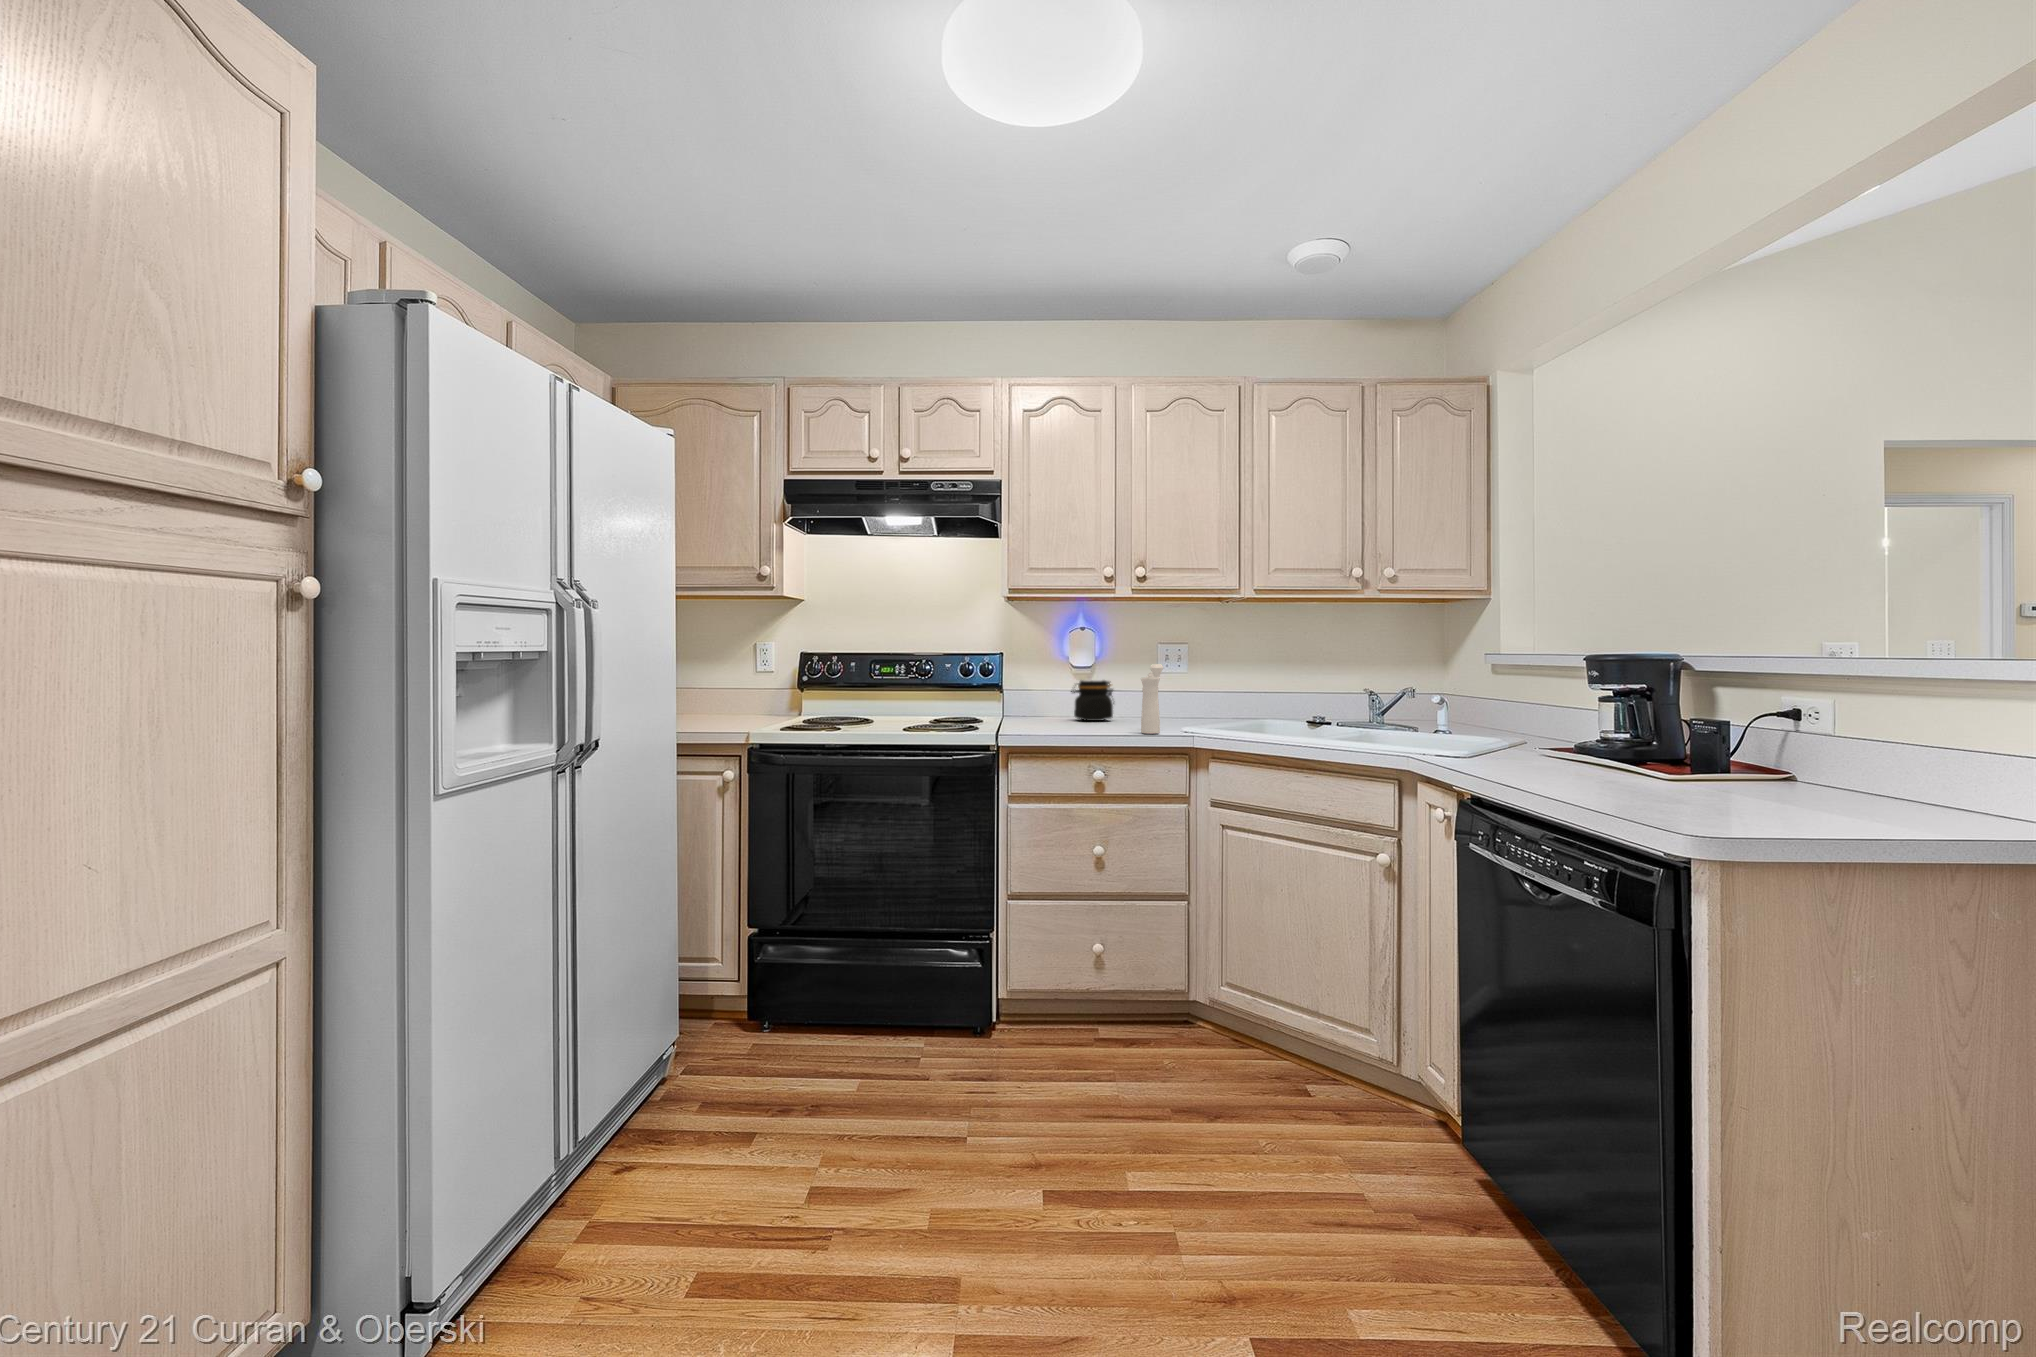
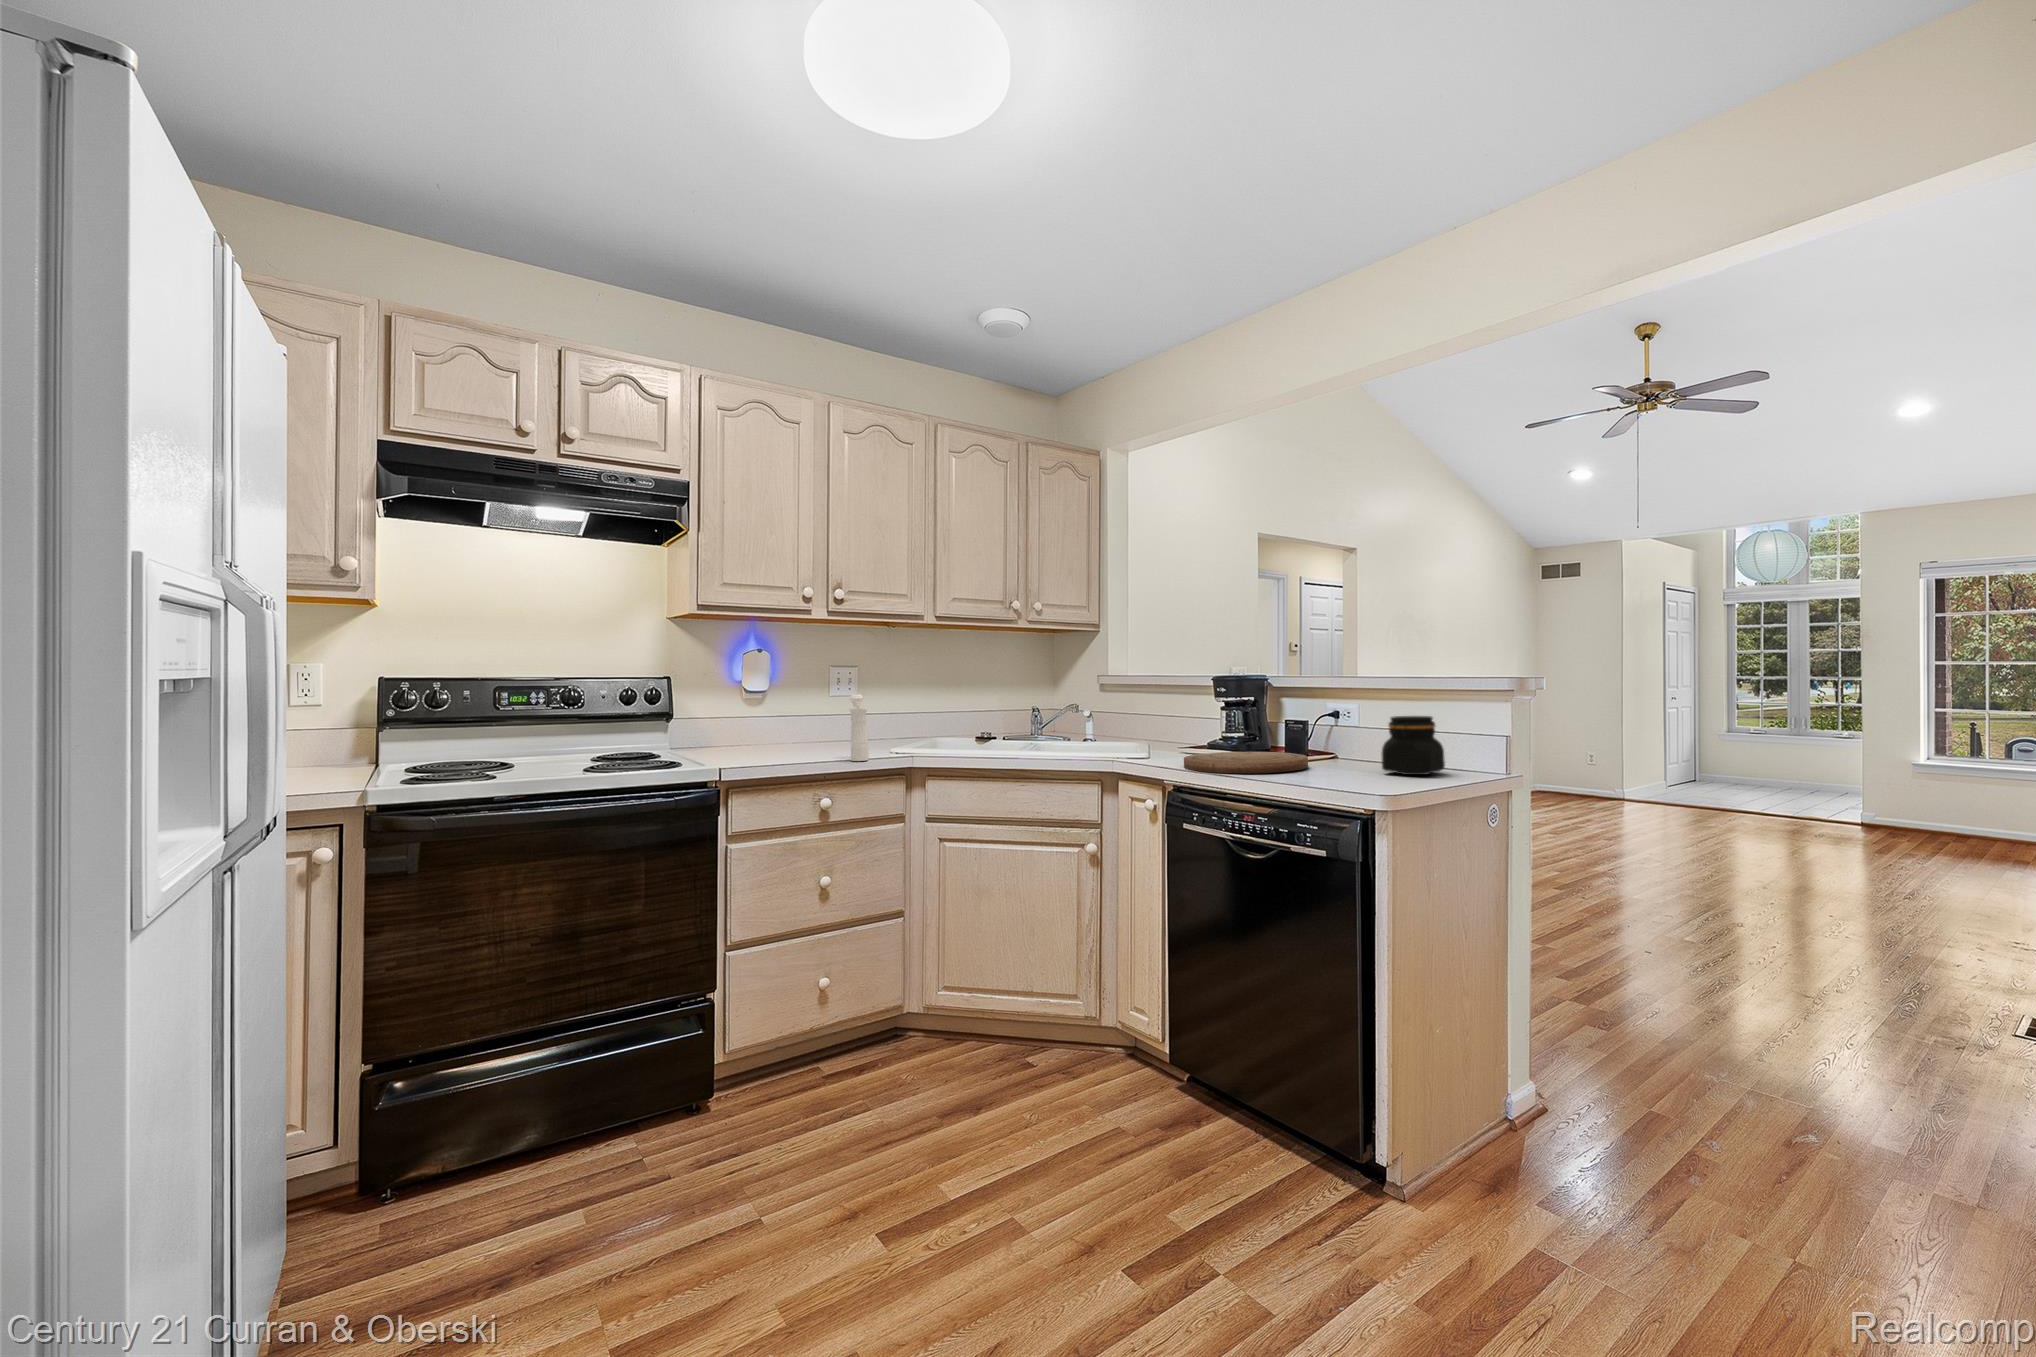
jar: present [1071,680,1114,721] -> present [1382,716,1445,775]
cutting board: none [1499,755,1692,786] -> present [1184,752,1308,773]

